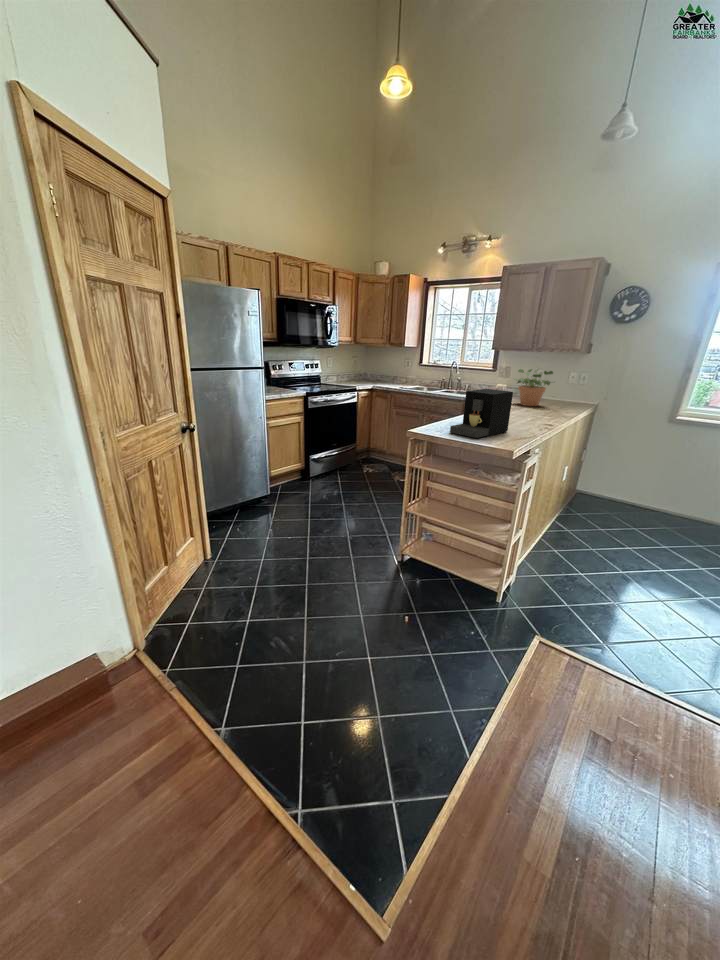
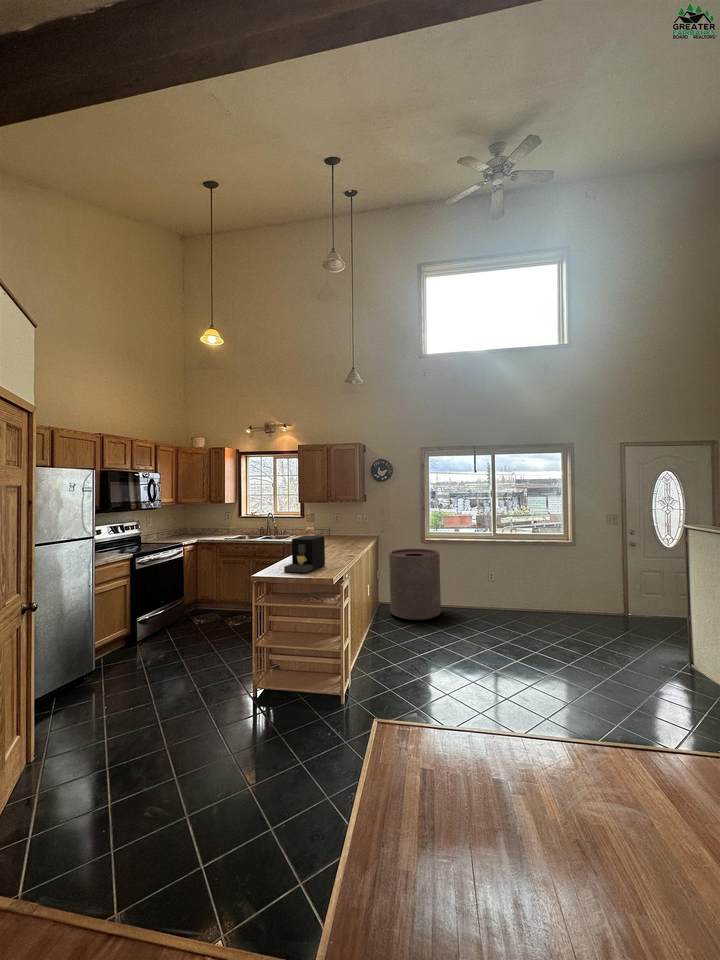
potted plant: present [515,368,553,406] -> none [319,515,350,544]
trash can: none [590,424,689,521] -> present [389,549,441,620]

